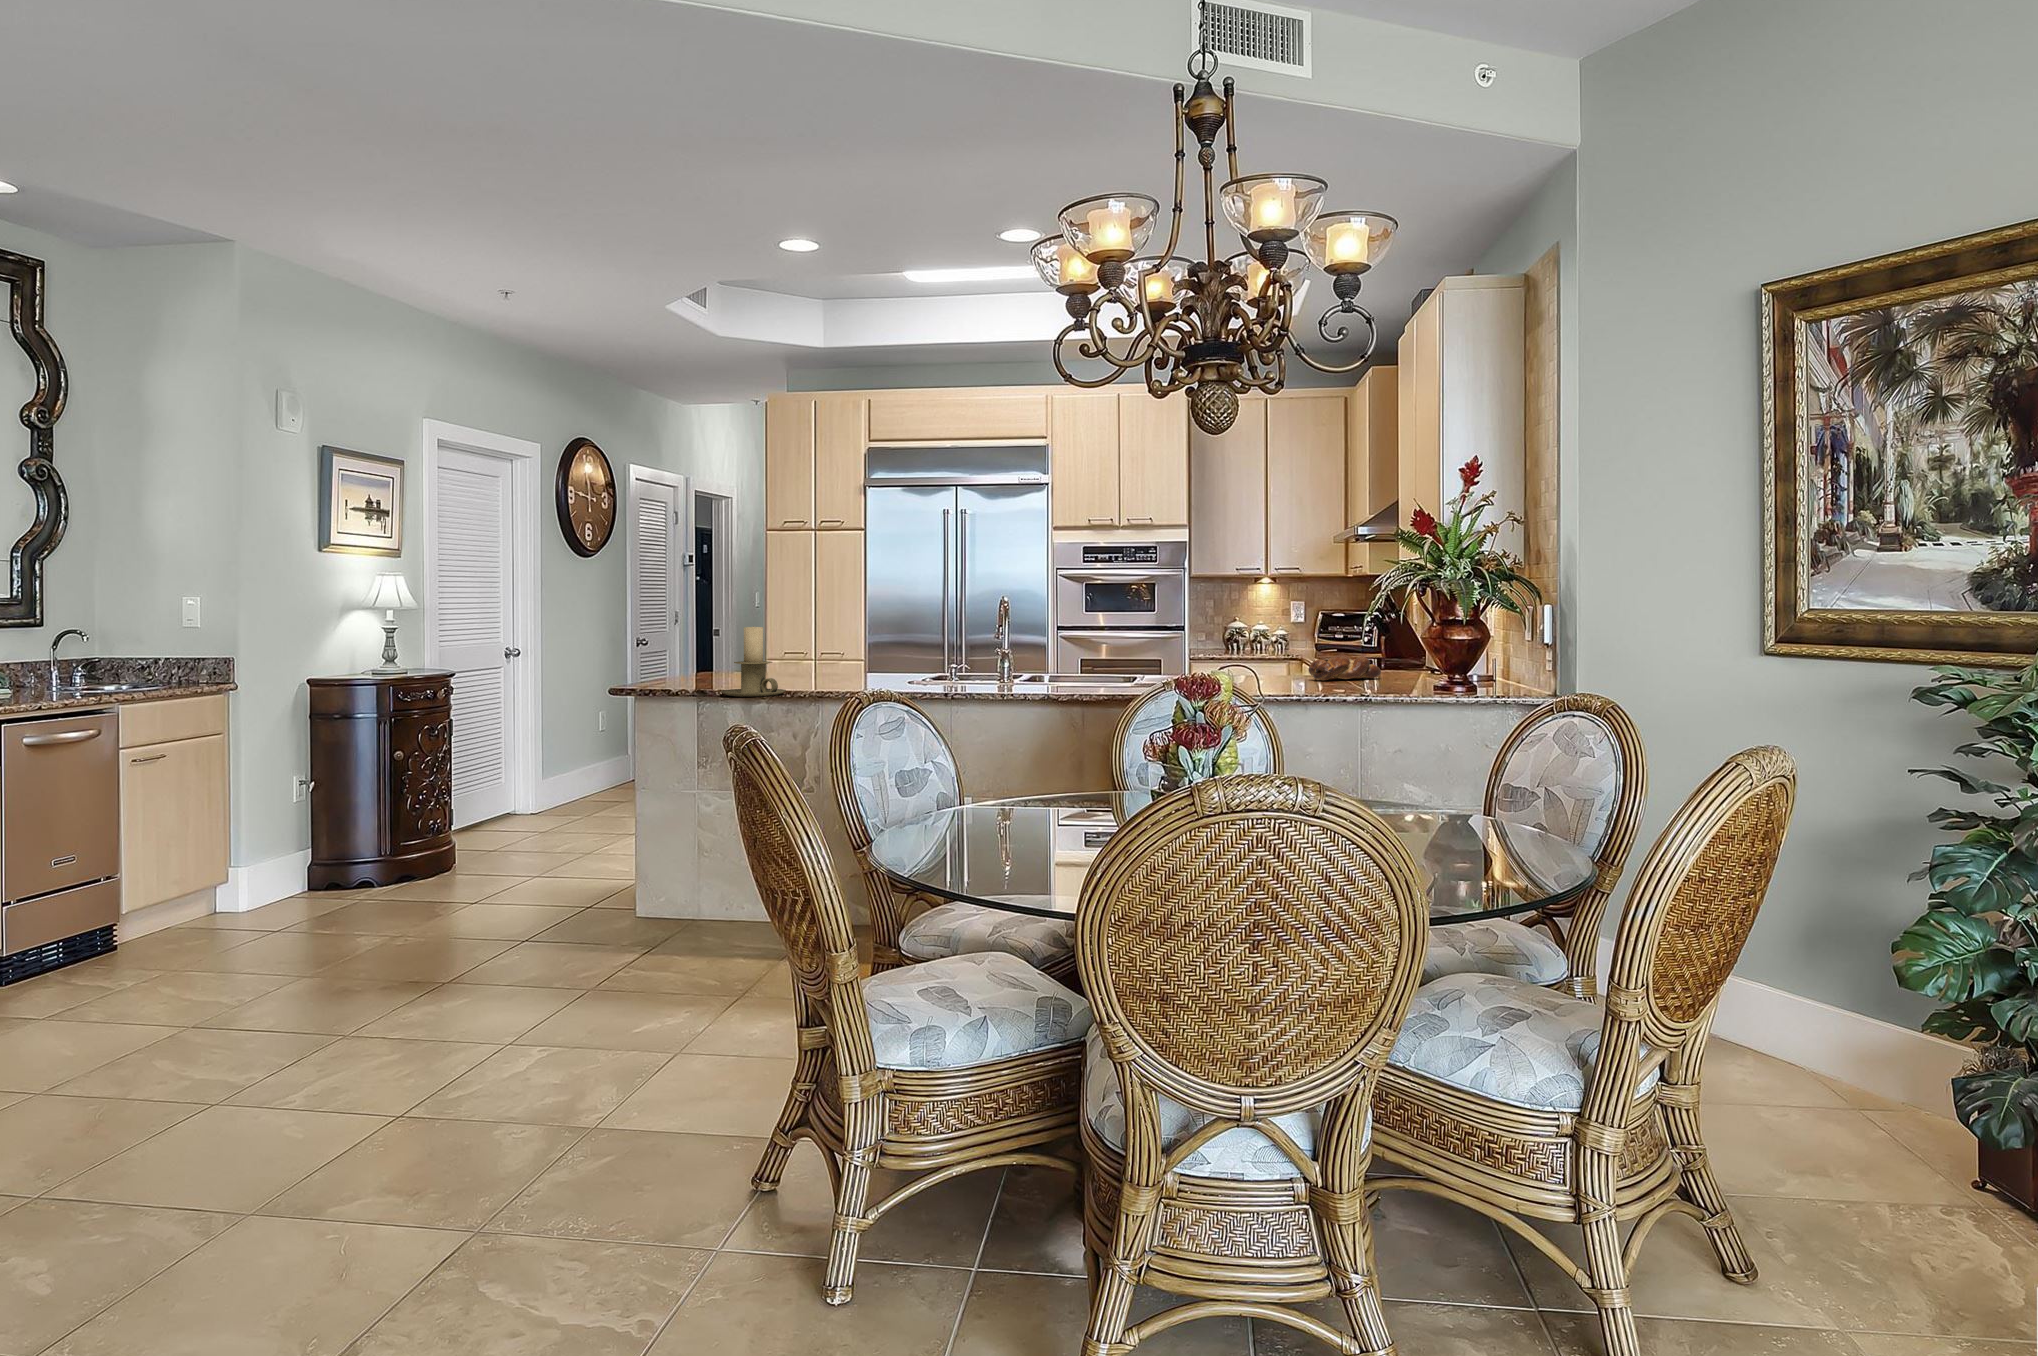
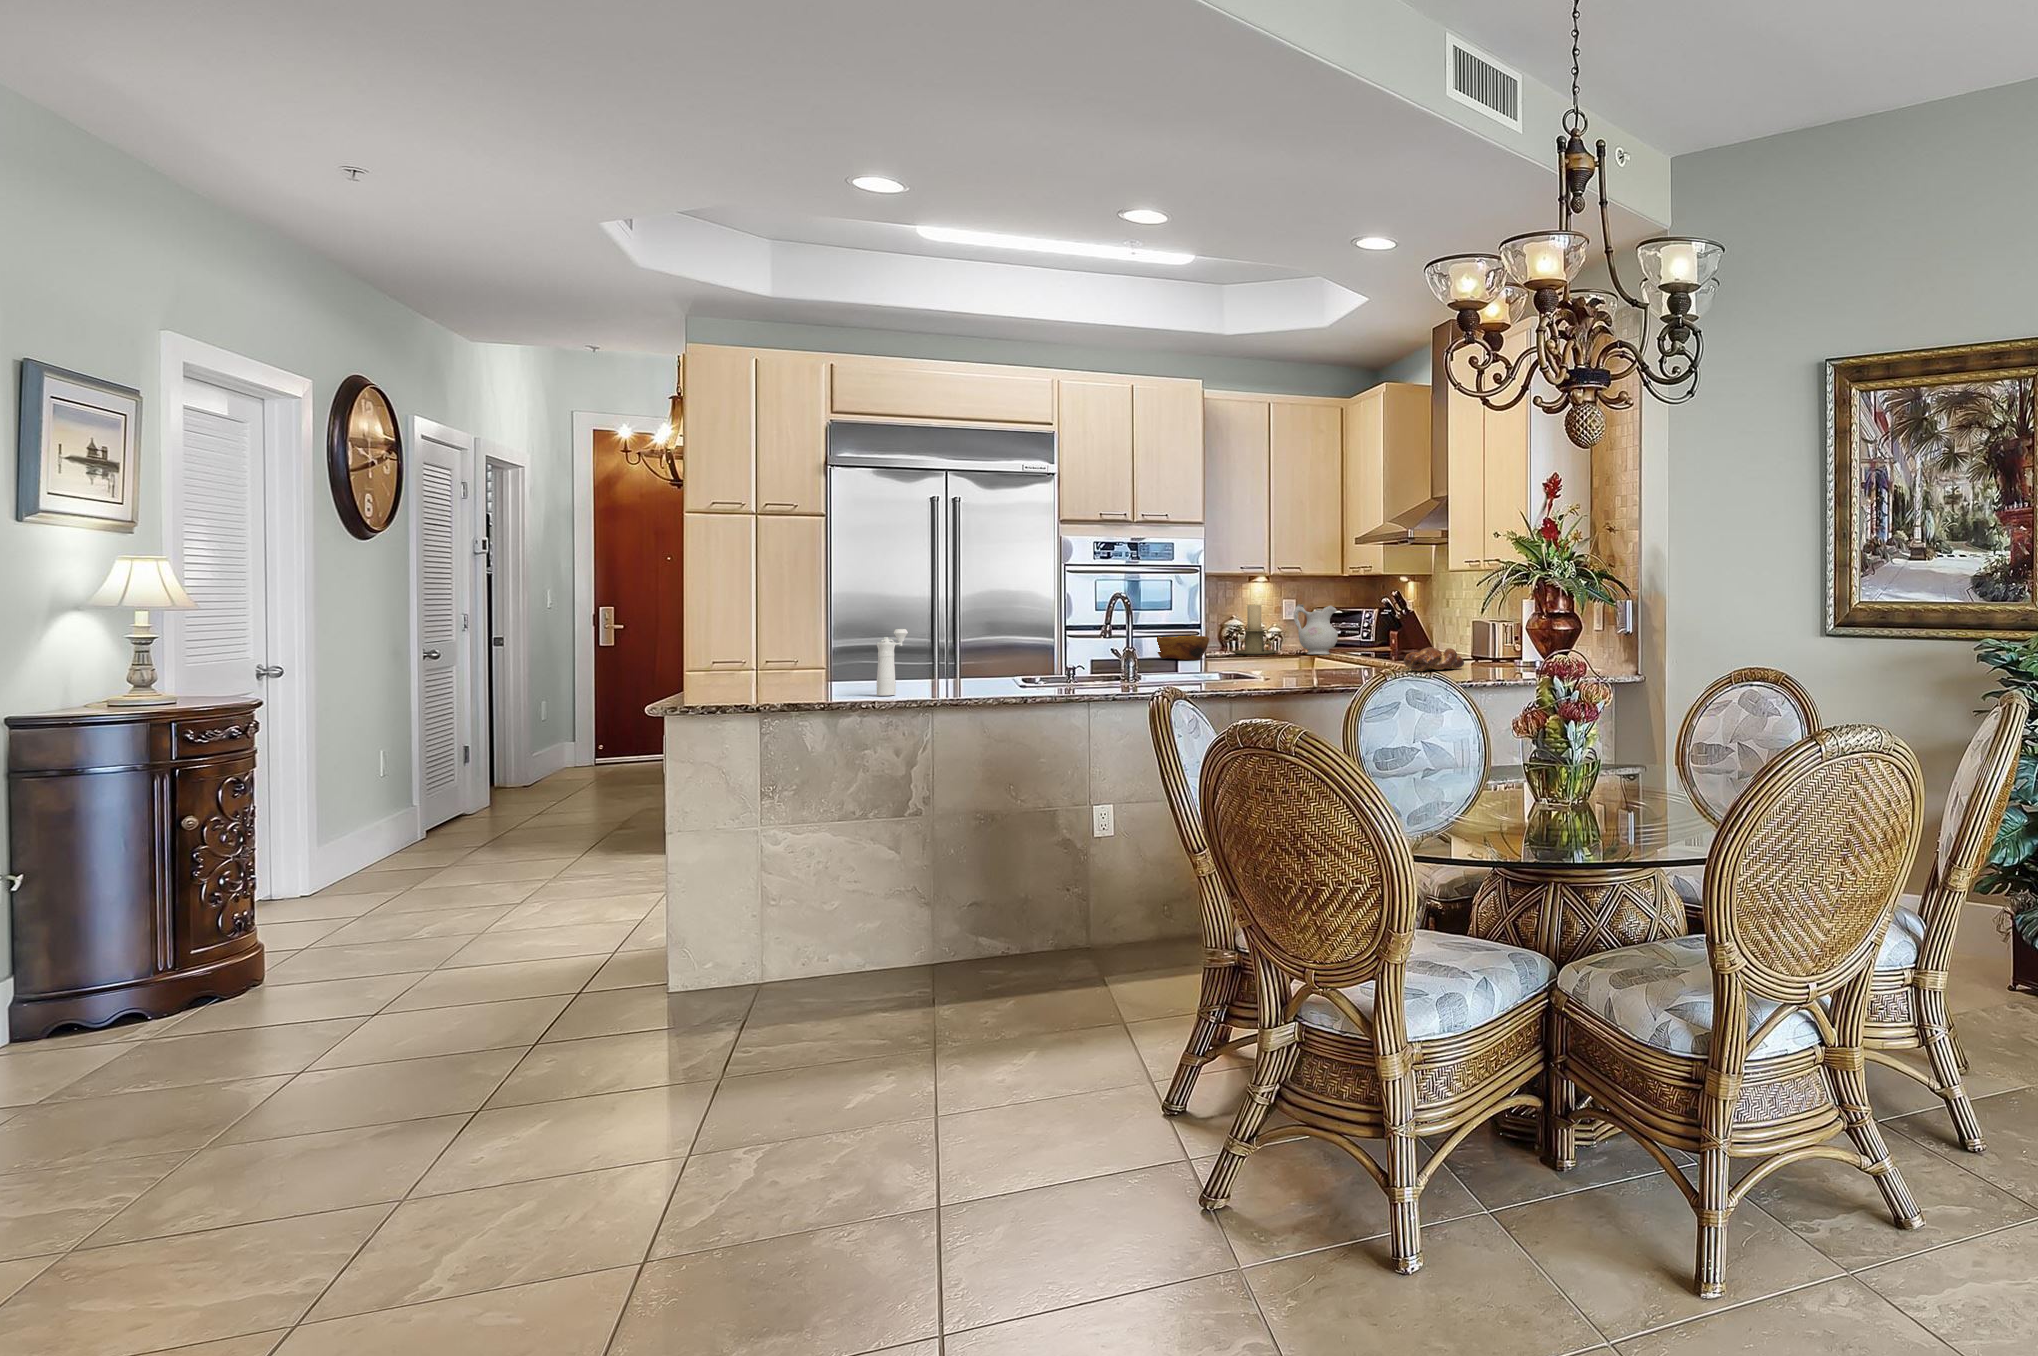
ceramic pitcher: none [1278,607,1322,659] -> present [1294,604,1338,655]
candle holder: present [721,626,786,697] -> present [1231,605,1277,655]
pepper mill: none [815,630,848,688] -> present [877,629,908,696]
wooden bowl: none [1138,633,1185,662] -> present [1157,635,1209,660]

